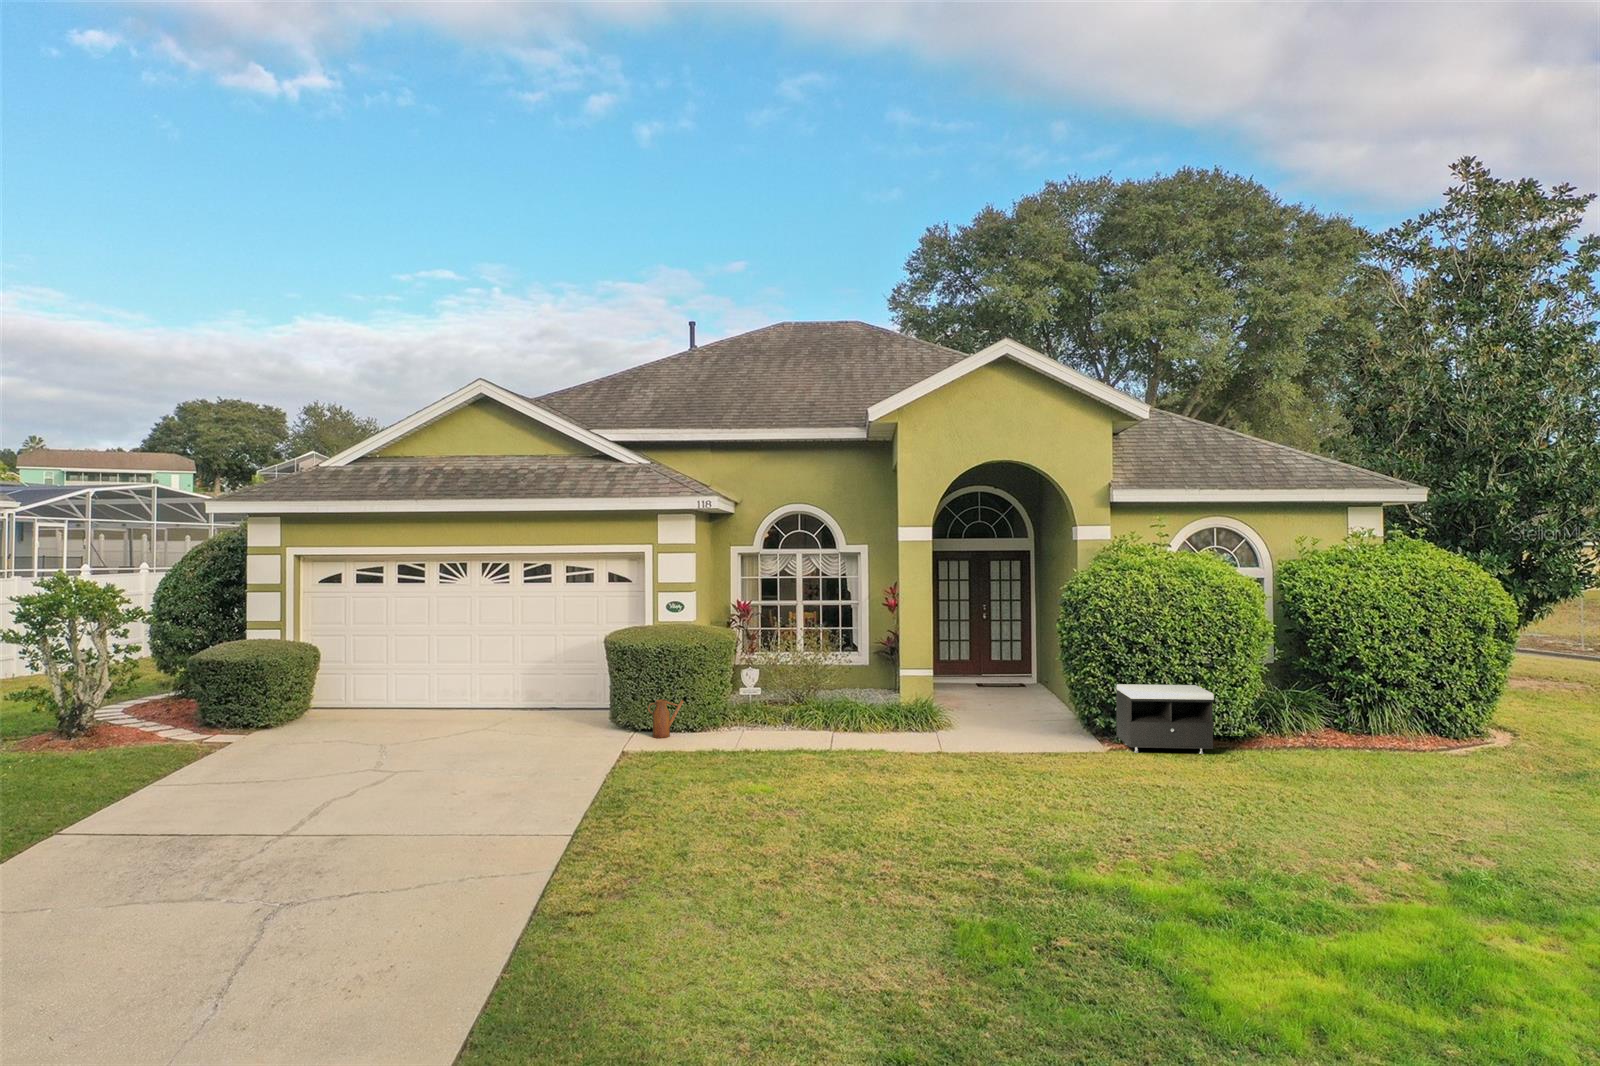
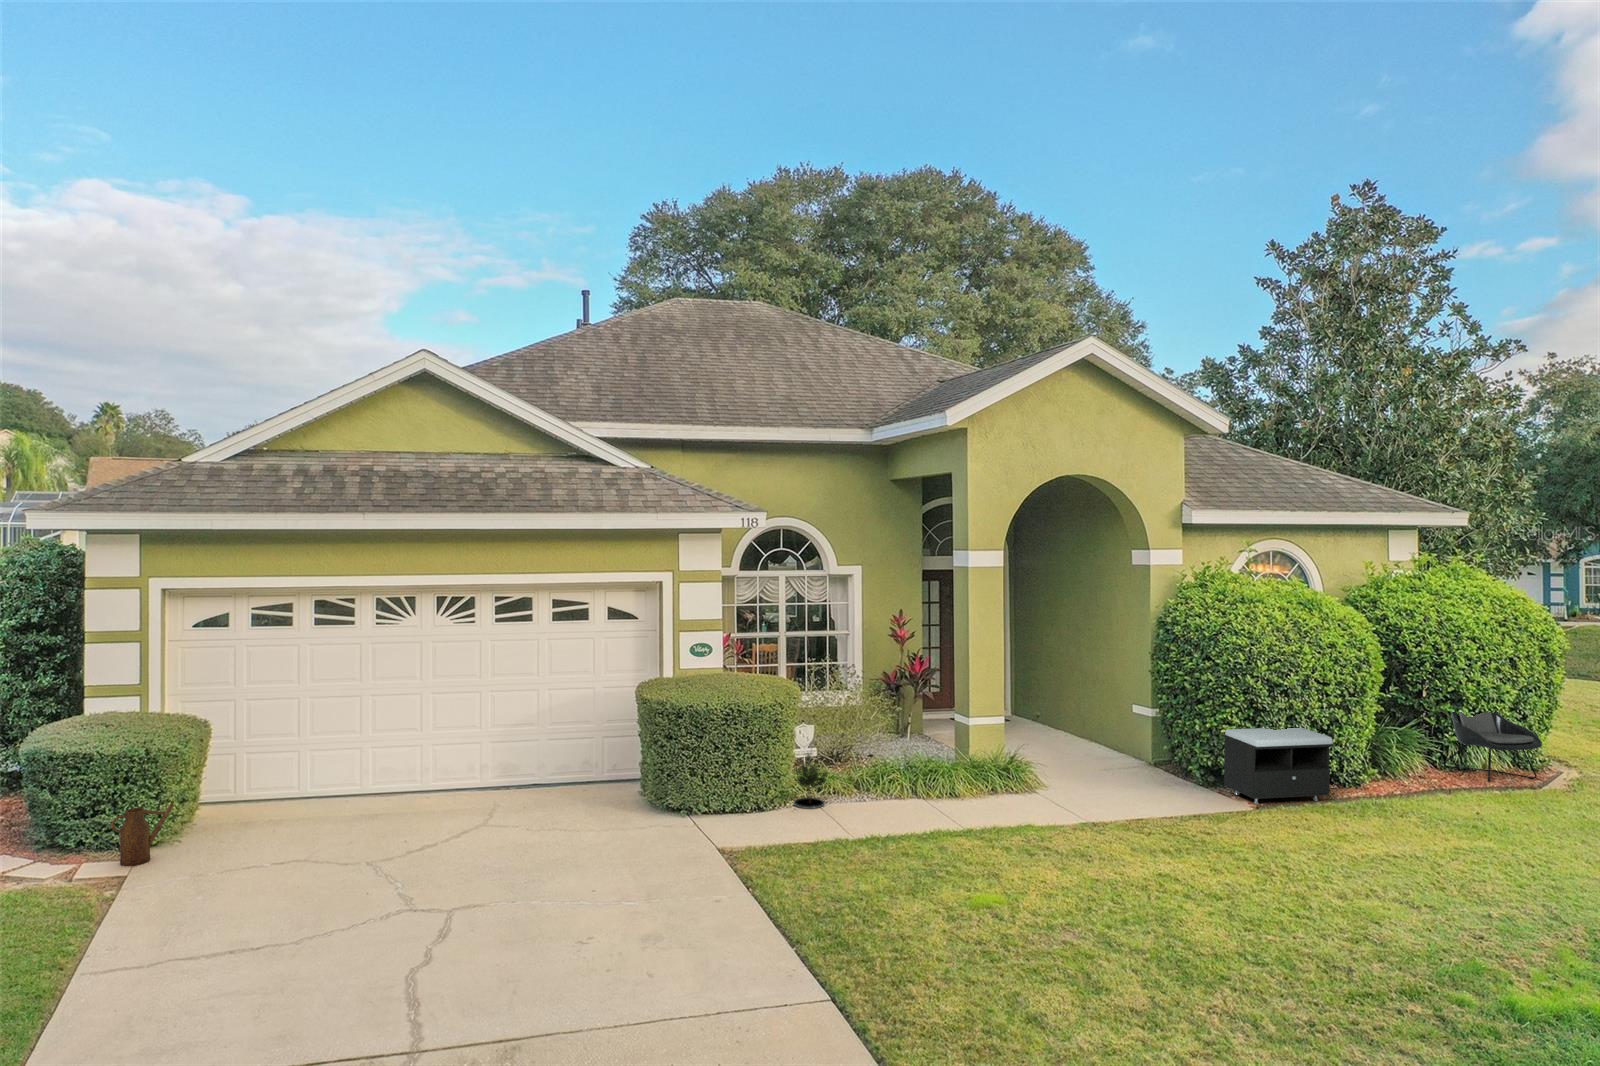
lounge chair: none [1384,666,1483,751] -> present [1444,711,1542,781]
potted tree: none [722,684,753,734] -> present [793,753,827,809]
watering can: present [648,699,684,738] -> present [111,804,174,866]

